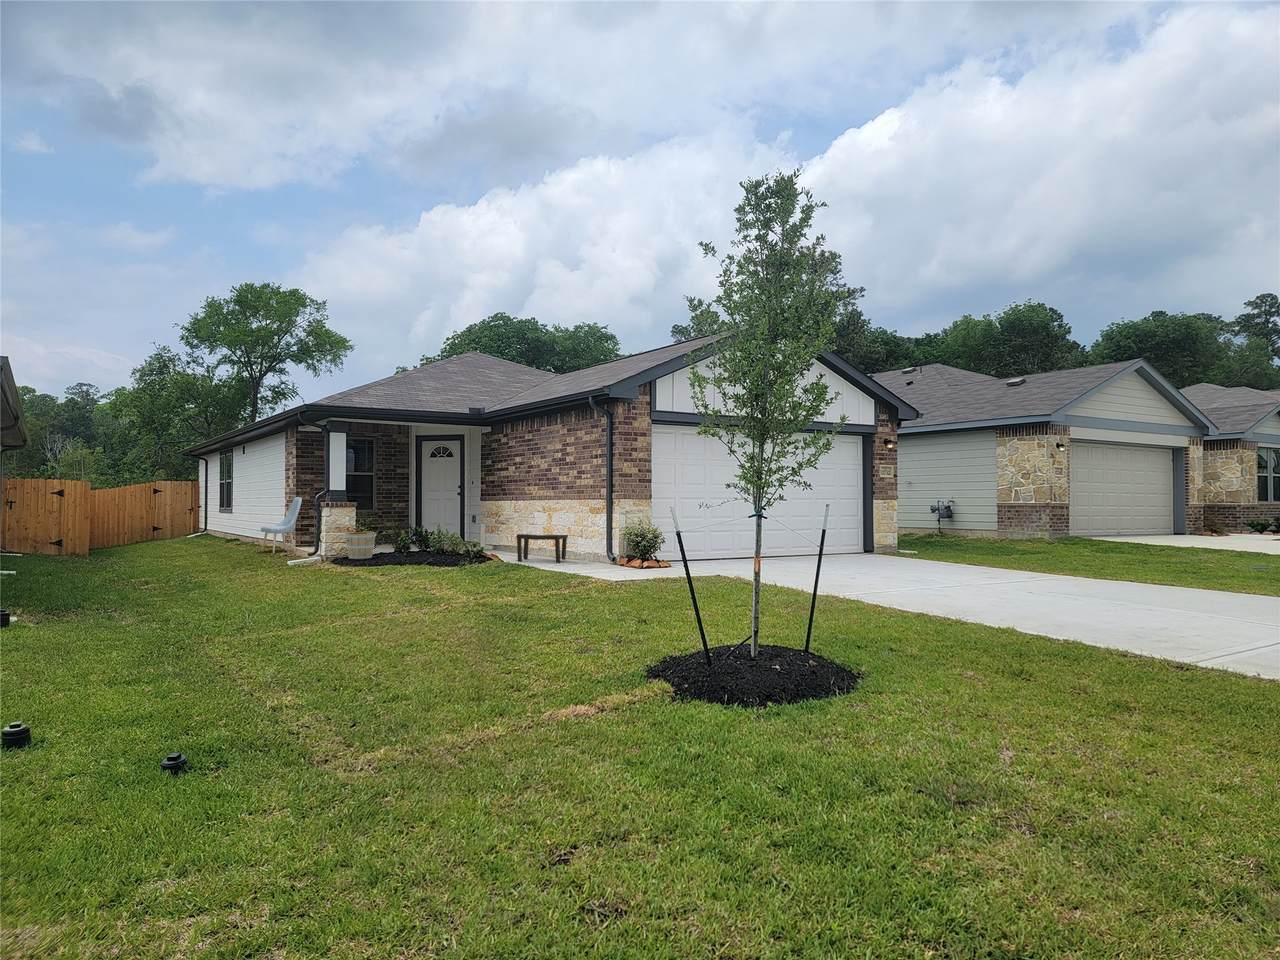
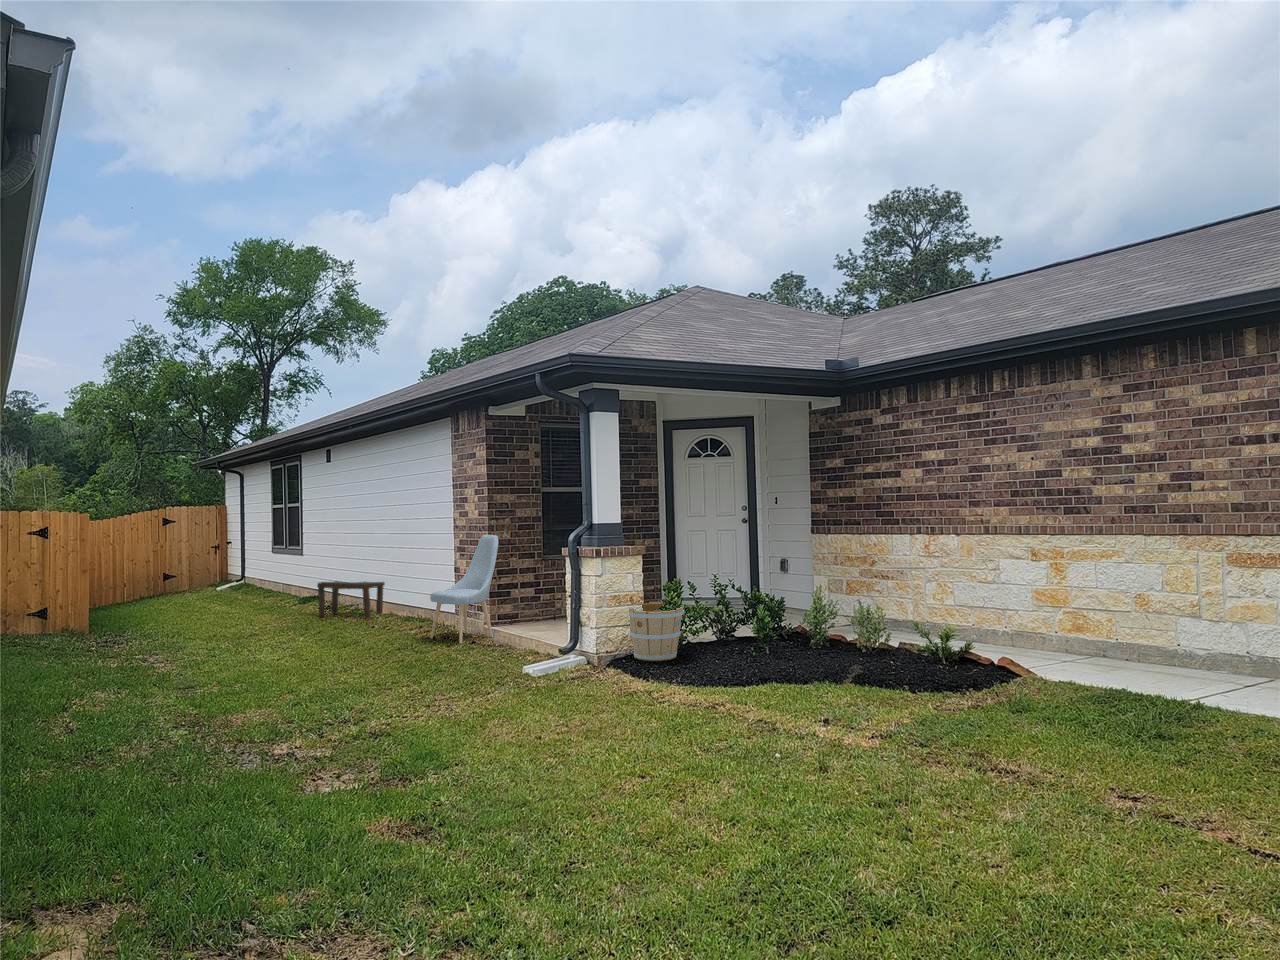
bench: present [516,534,568,563] -> present [317,581,385,619]

